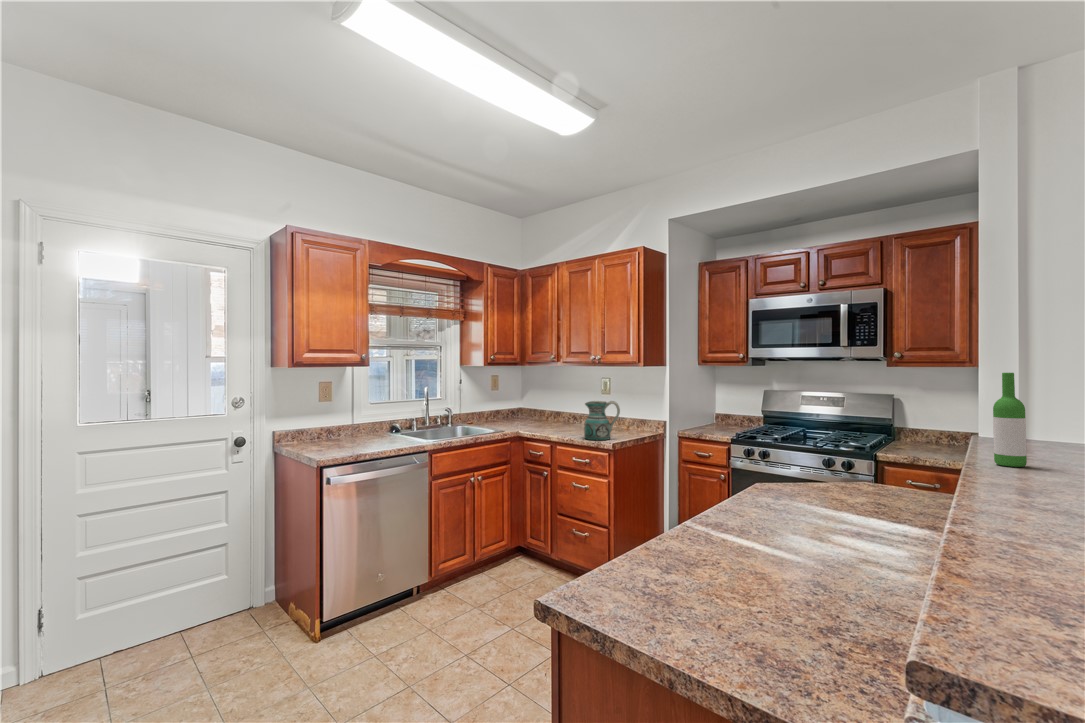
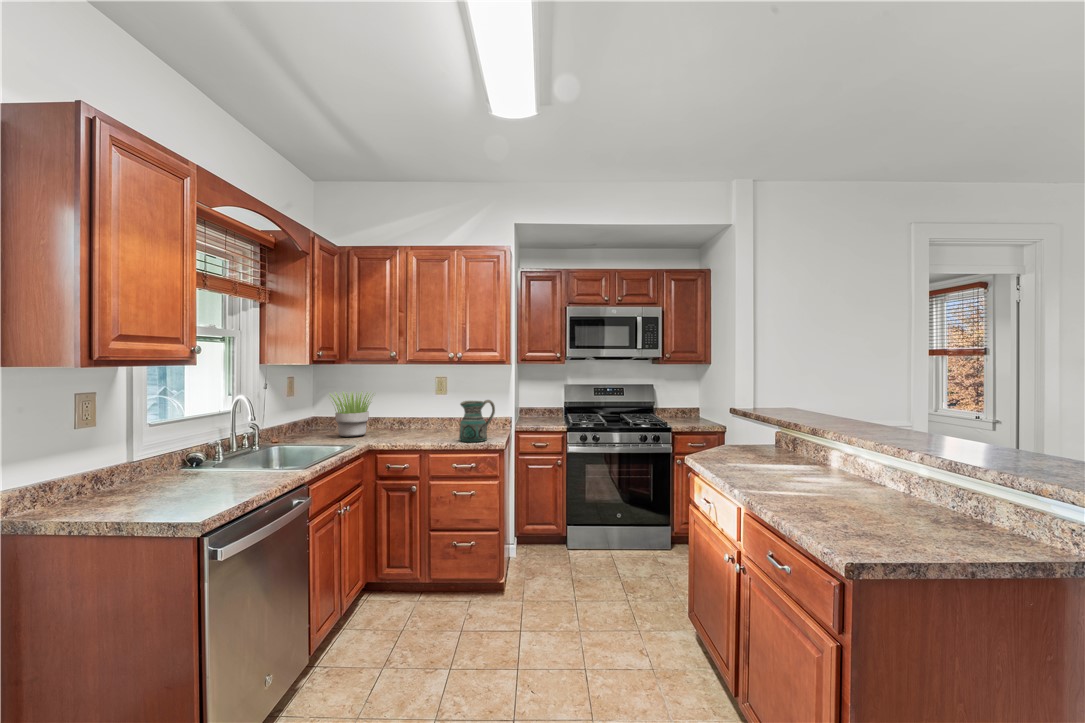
wine bottle: present [993,373,1027,467] -> none [821,367,838,422]
potted plant: none [508,387,551,426] -> present [330,392,373,437]

